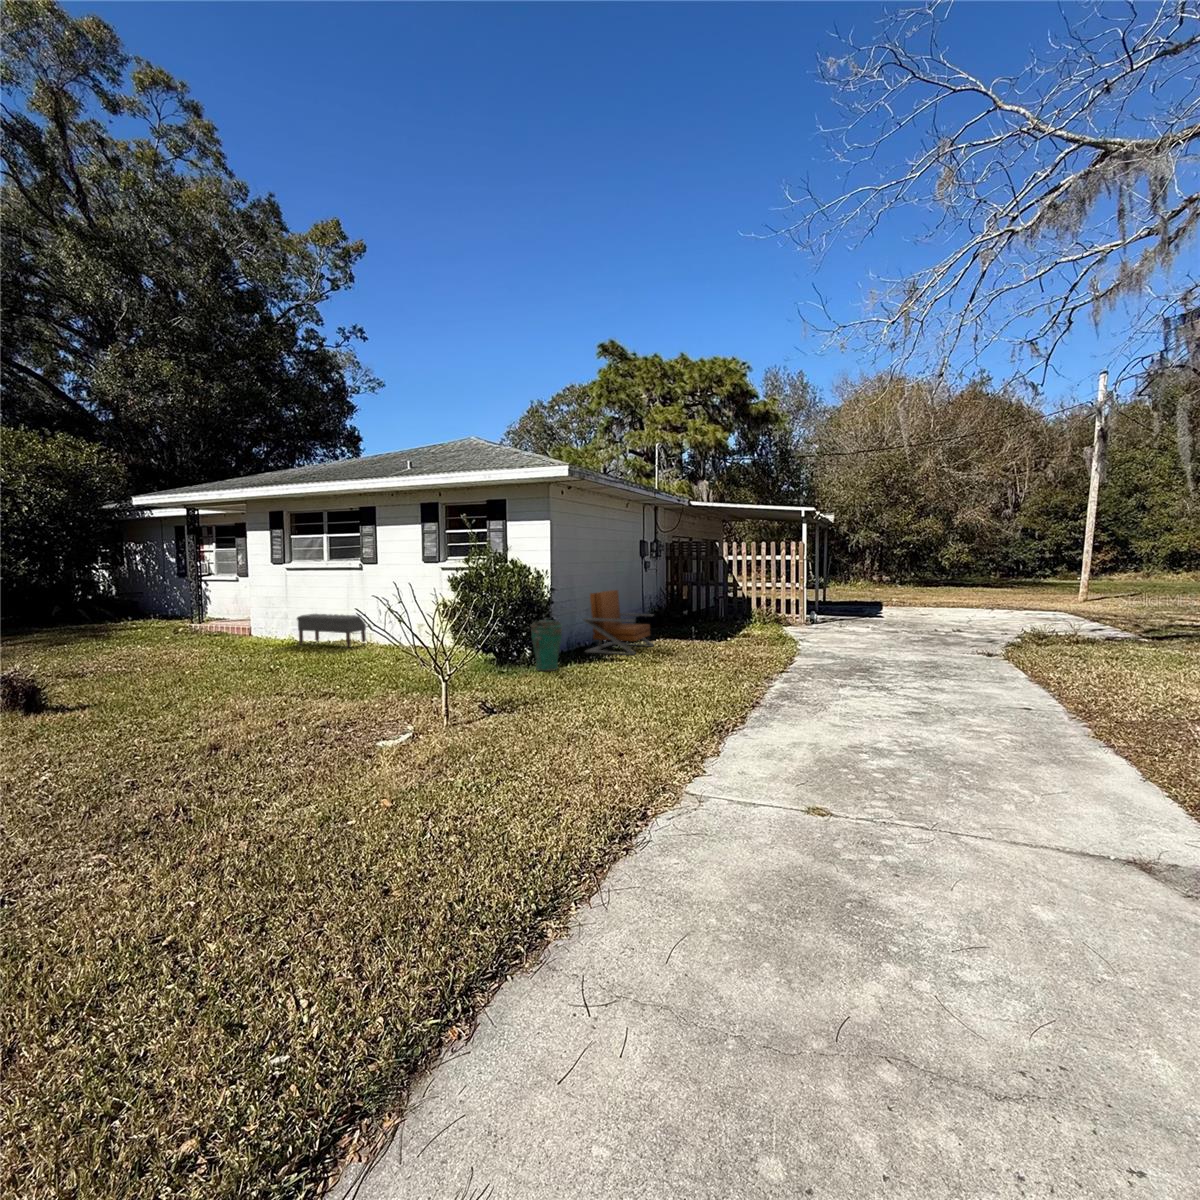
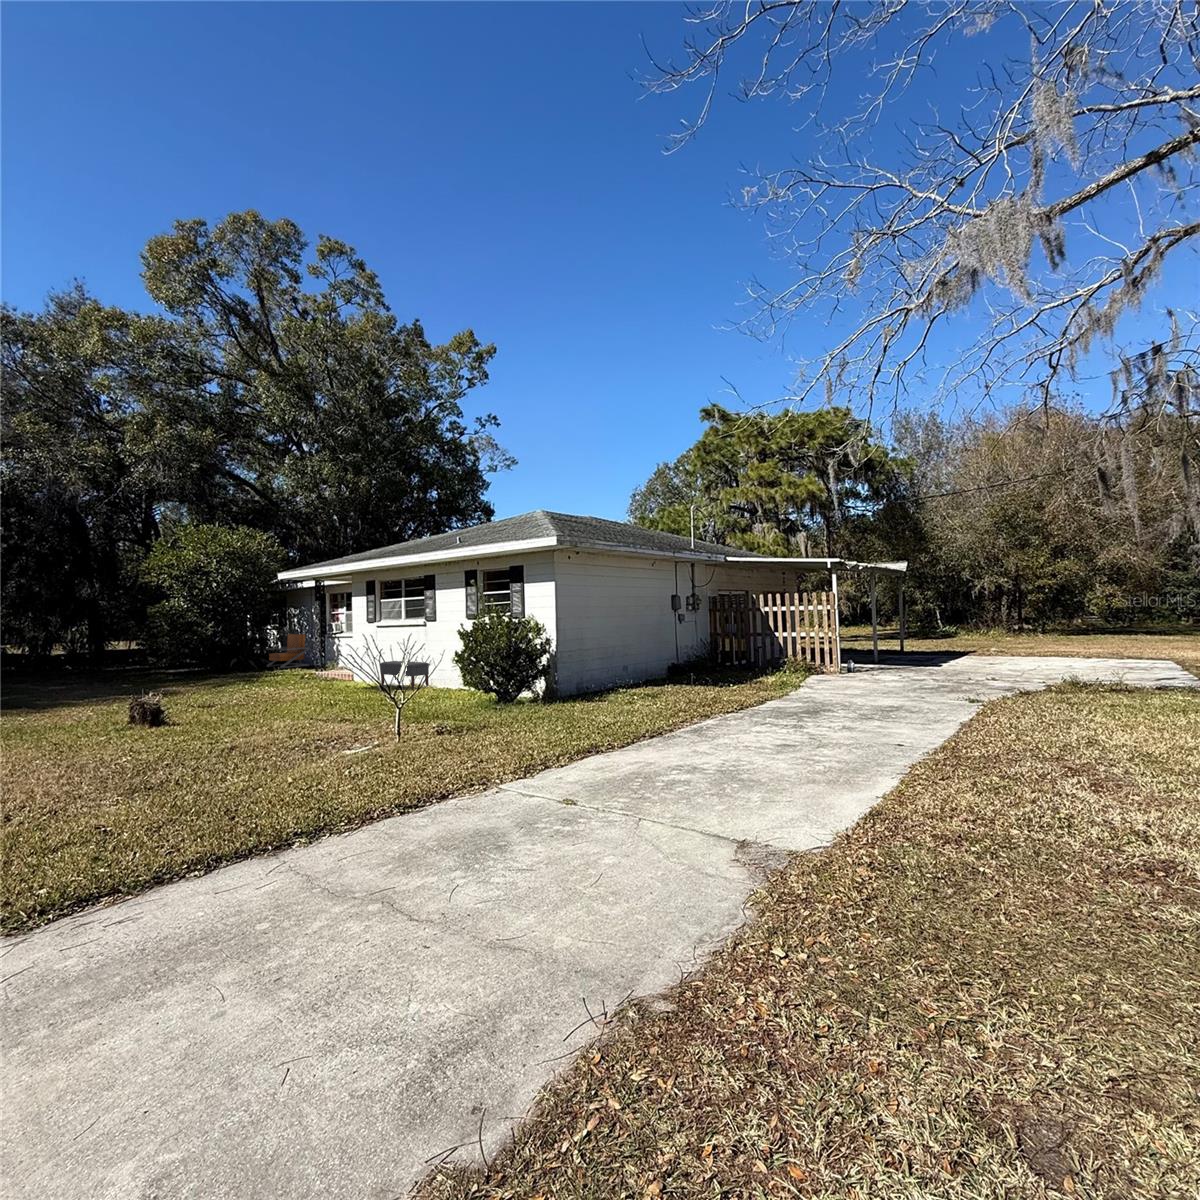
lounge chair: present [583,590,654,655] -> present [267,634,310,668]
trash can: present [530,618,563,671] -> none [523,665,550,709]

